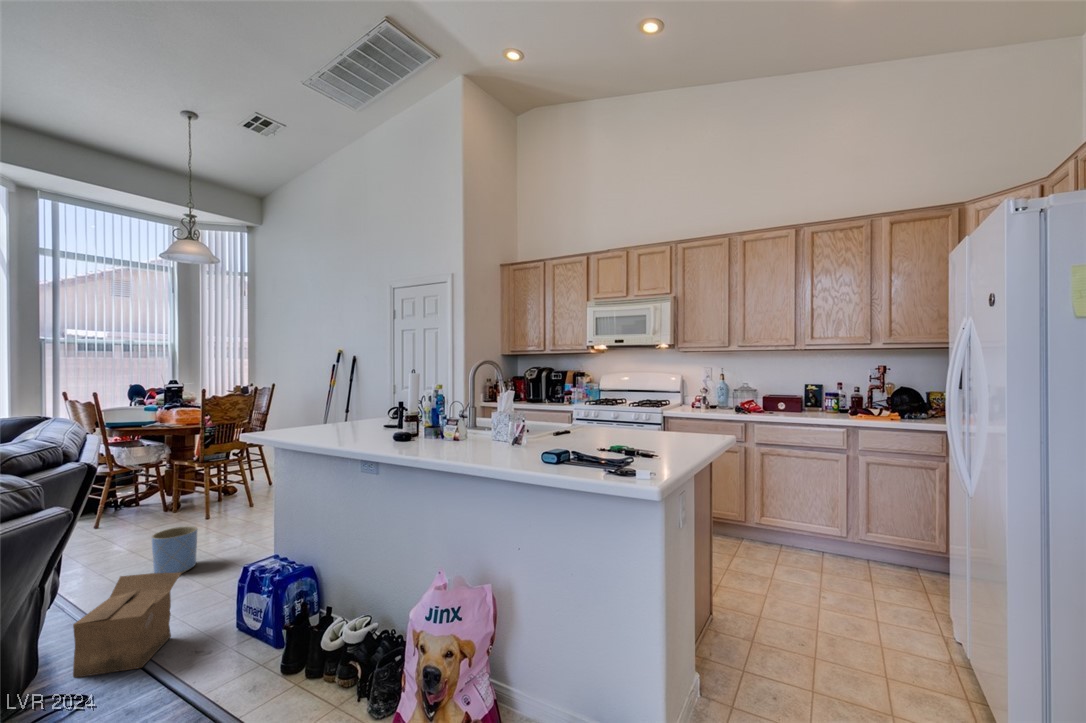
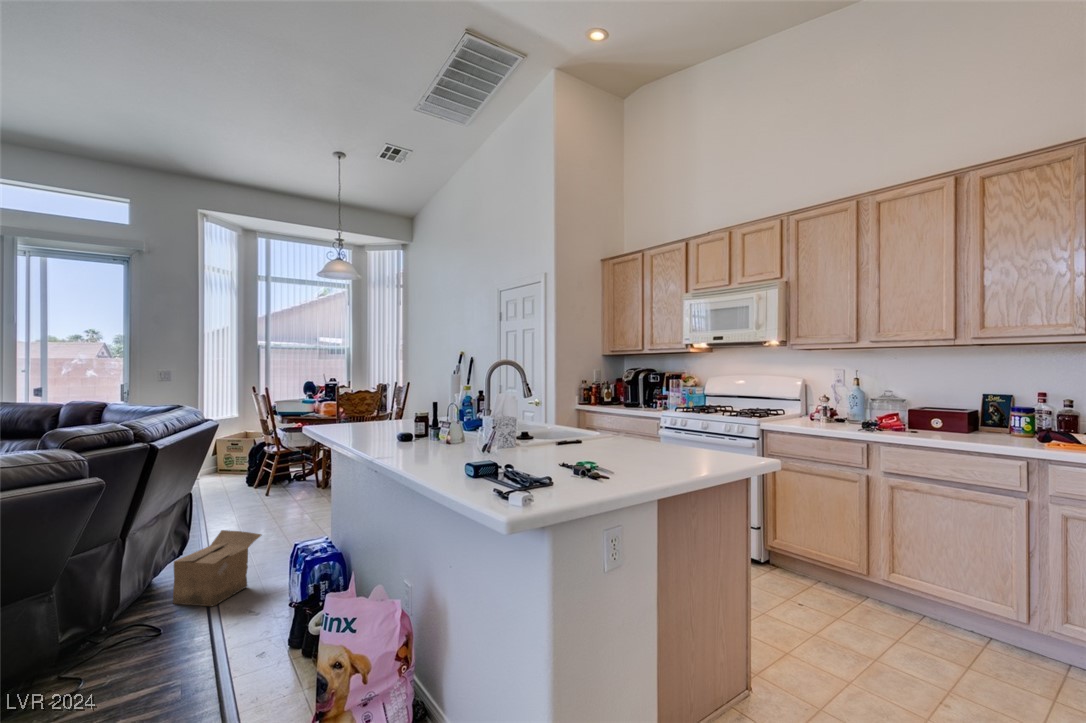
planter: present [152,526,197,573] -> none [274,498,308,537]

